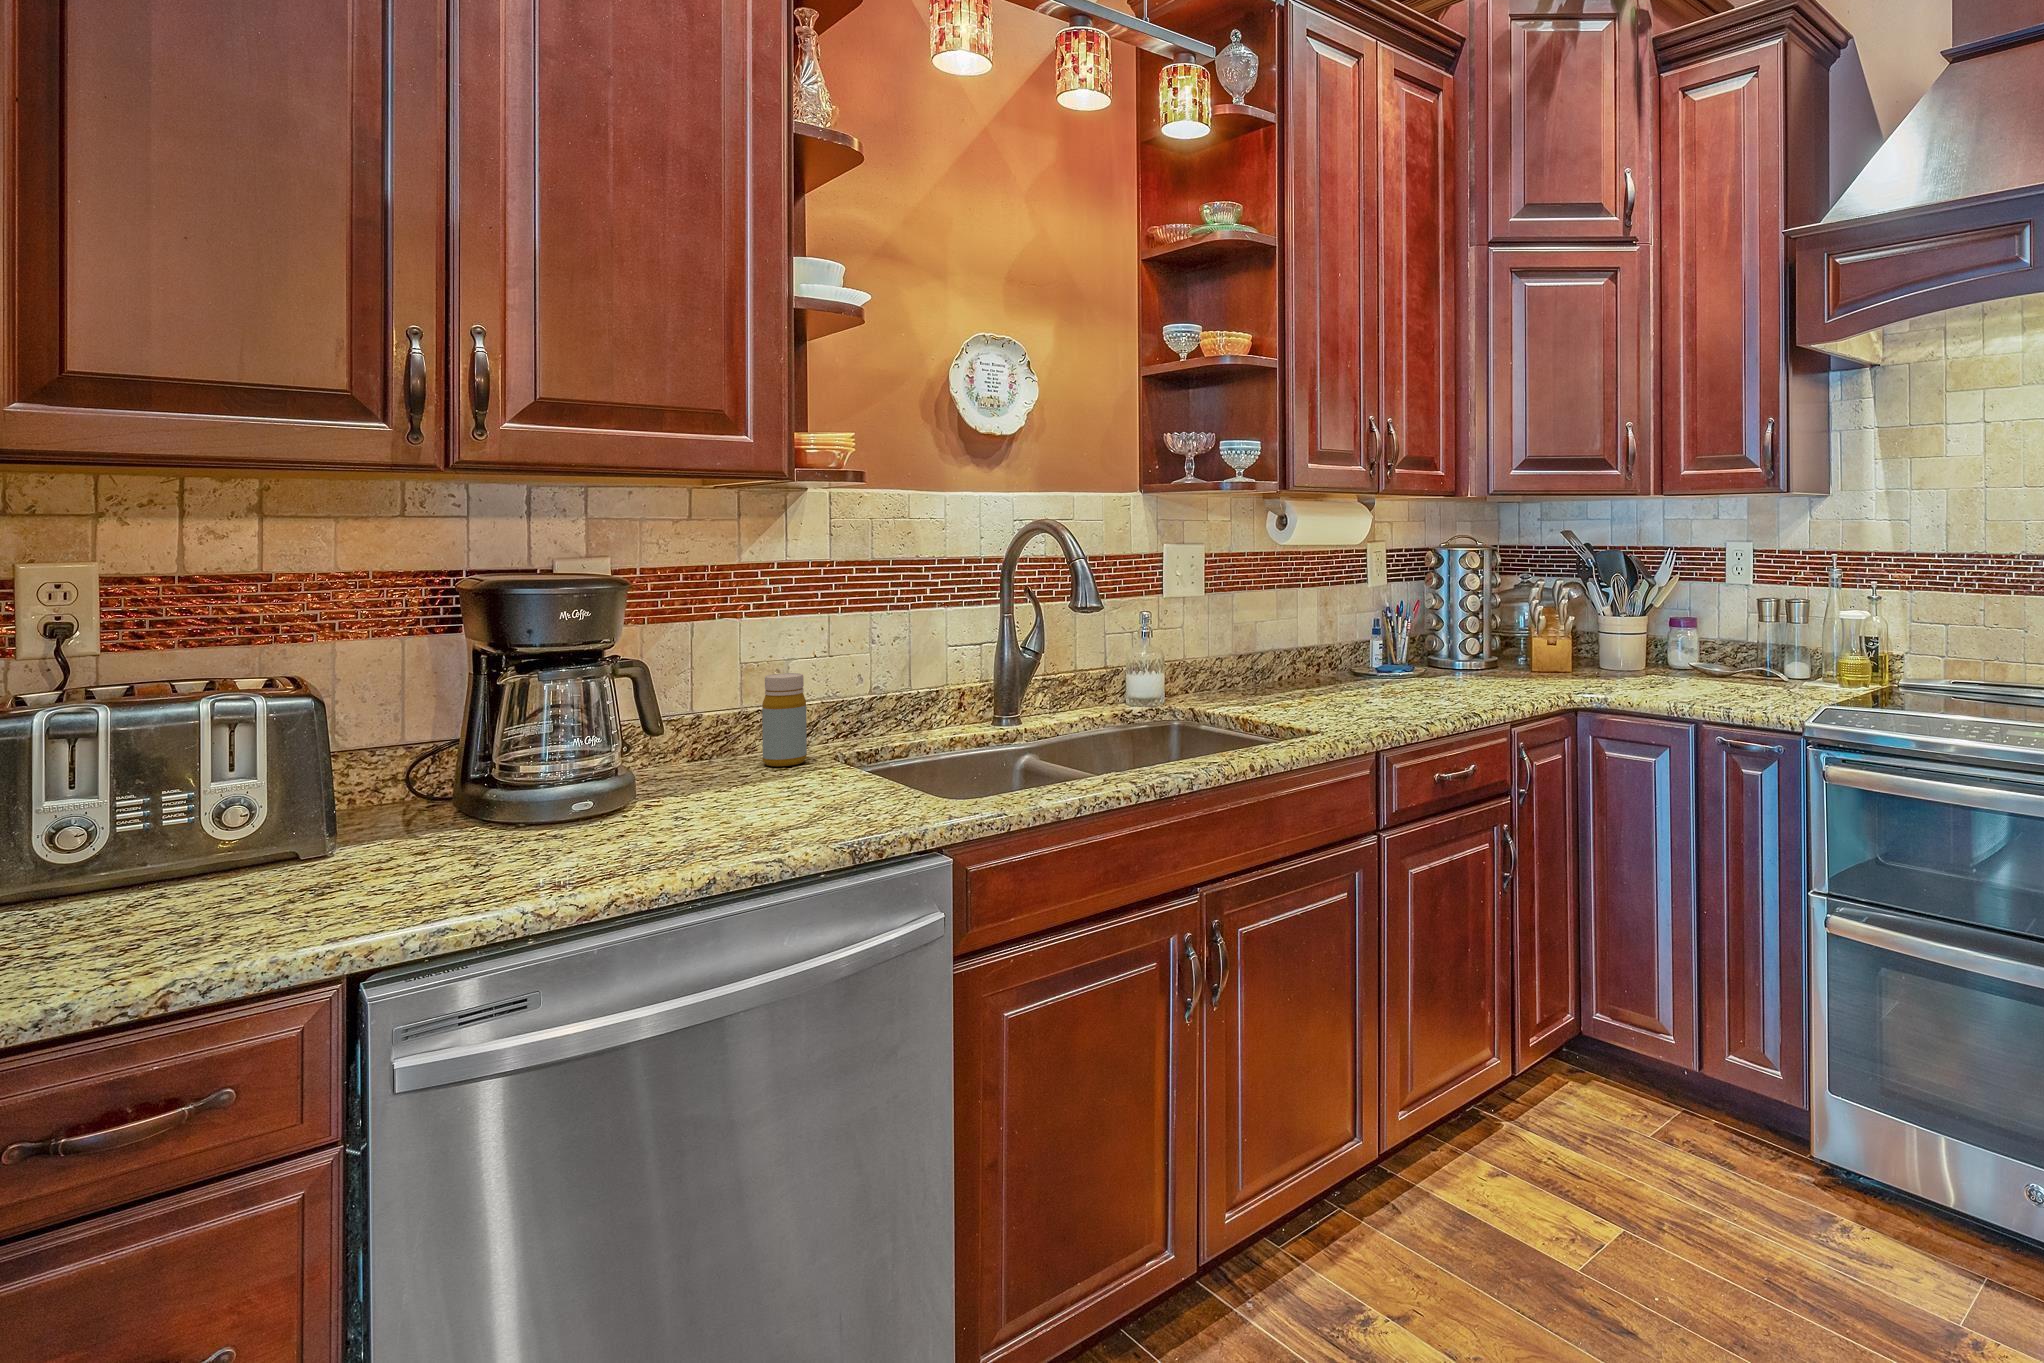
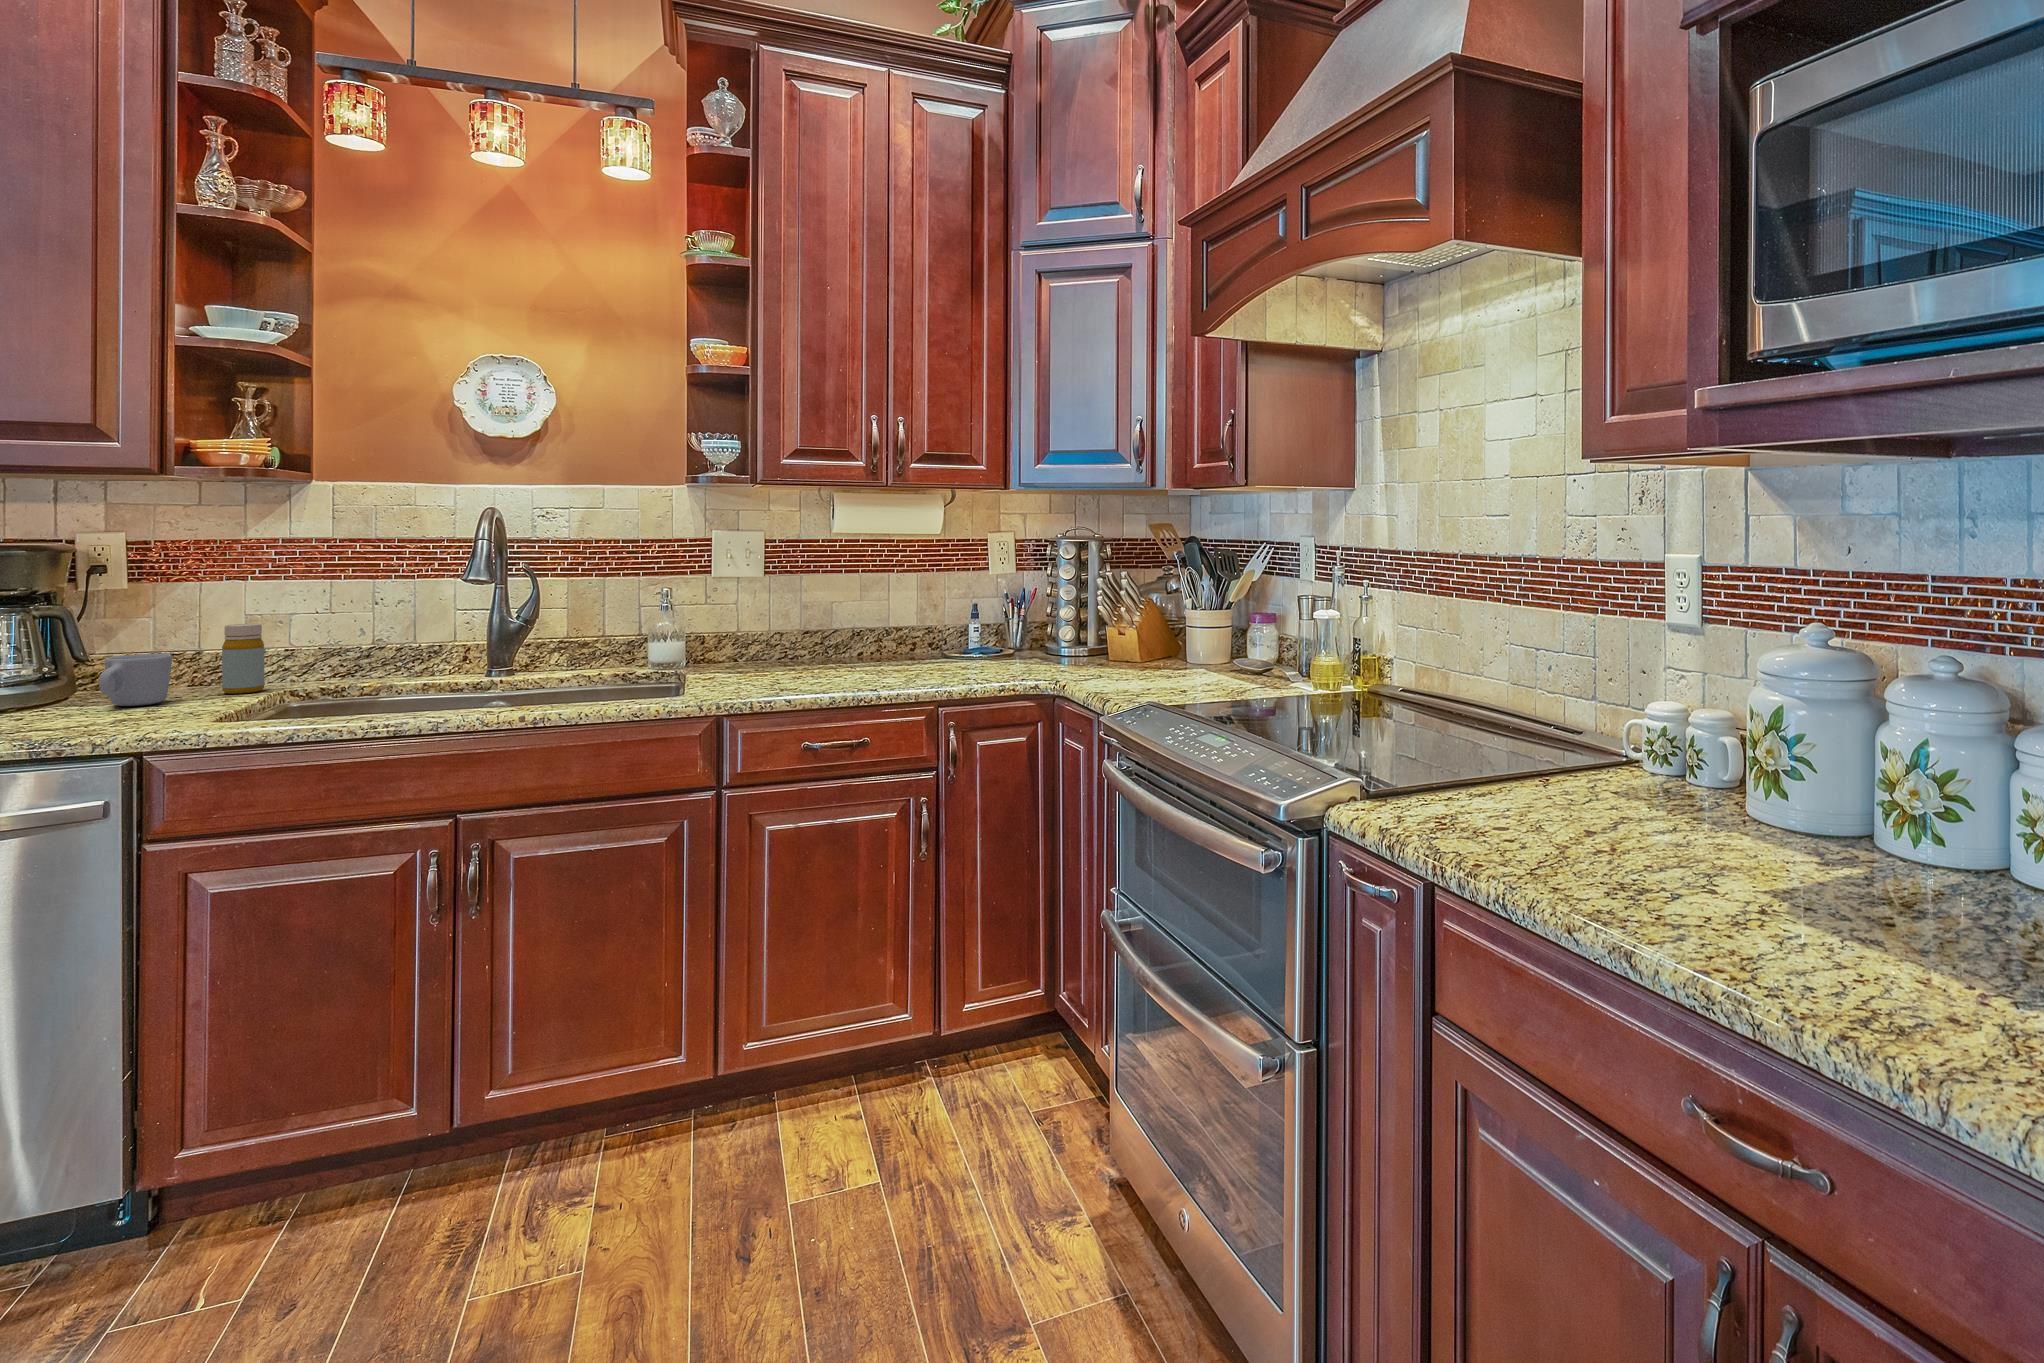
mug: none [703,718,772,790] -> present [99,654,172,706]

